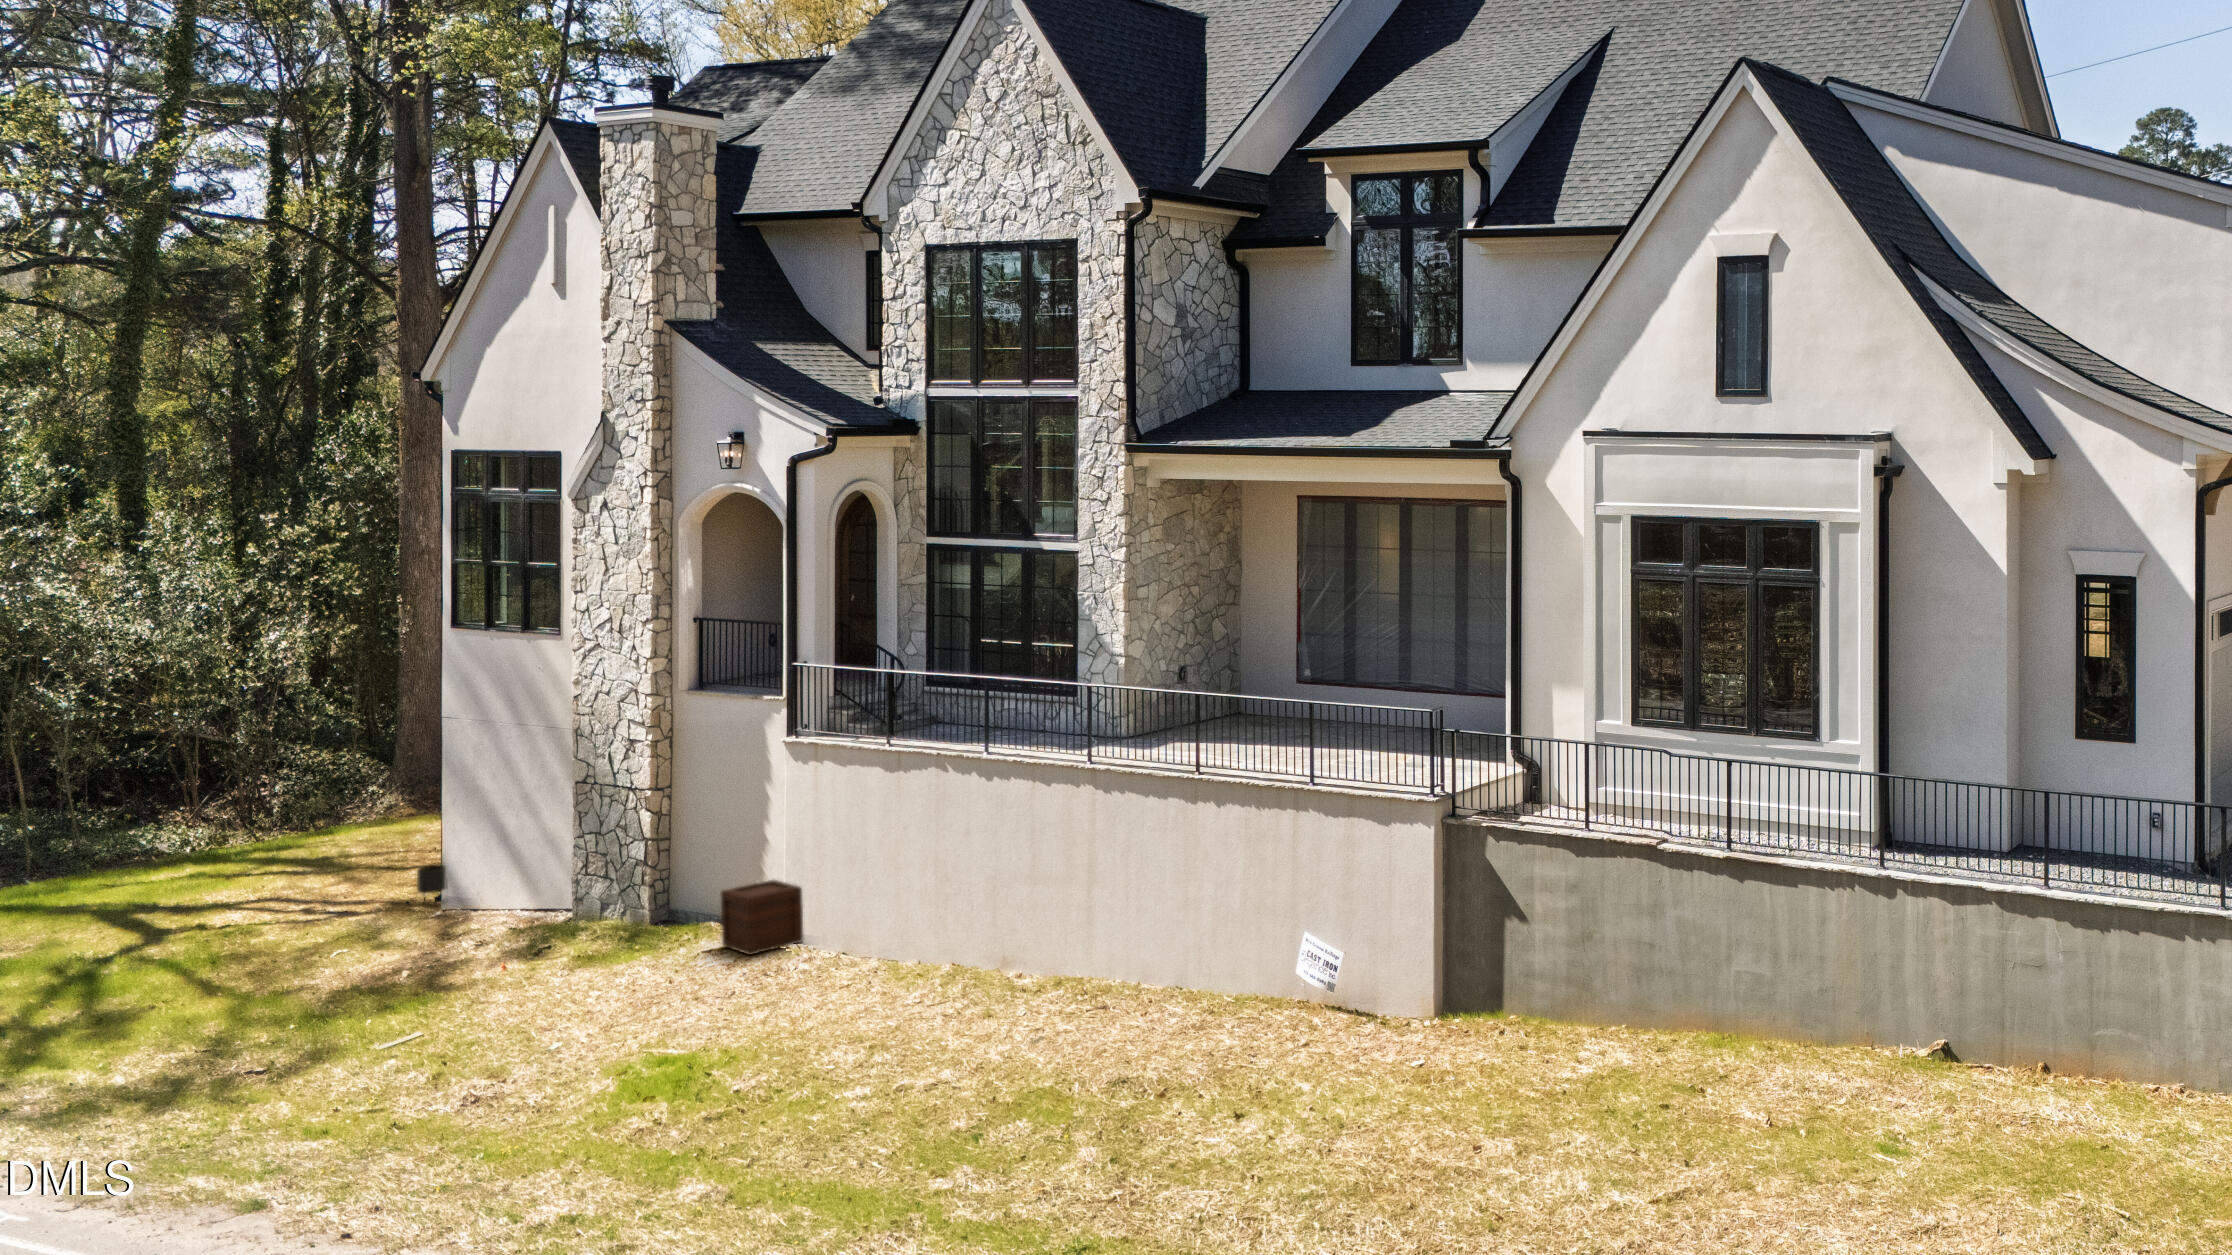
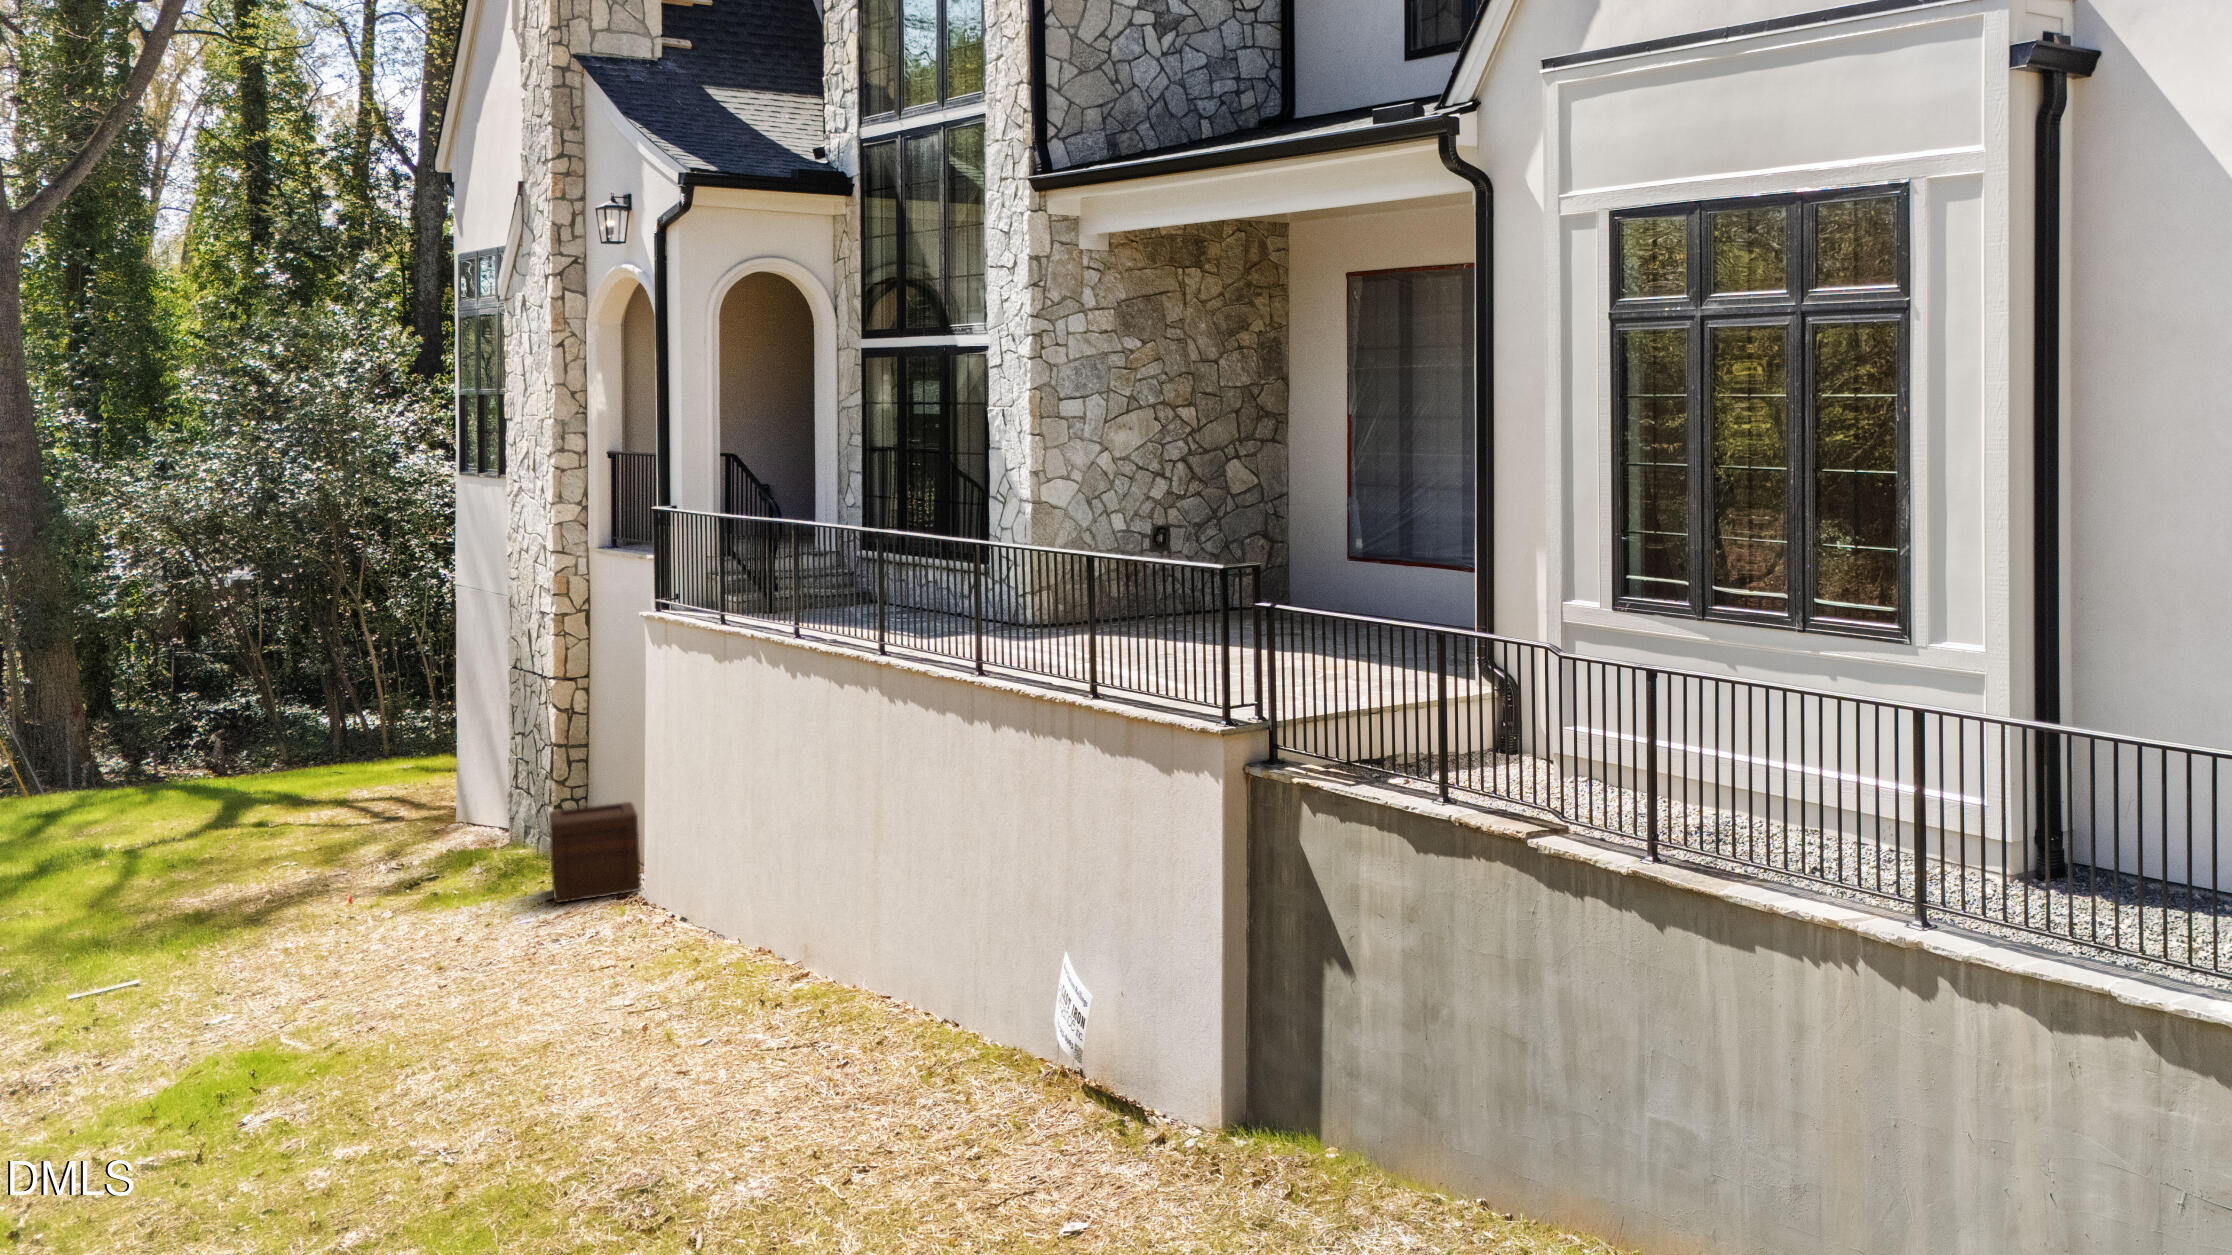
planter: present [417,865,448,902] -> none [397,759,434,809]

